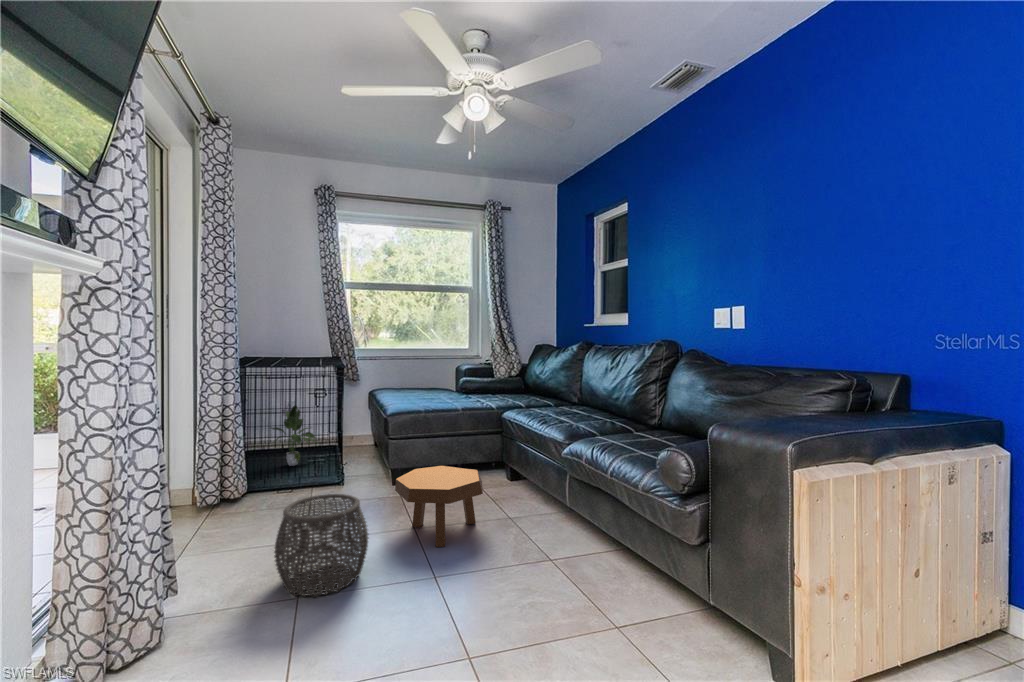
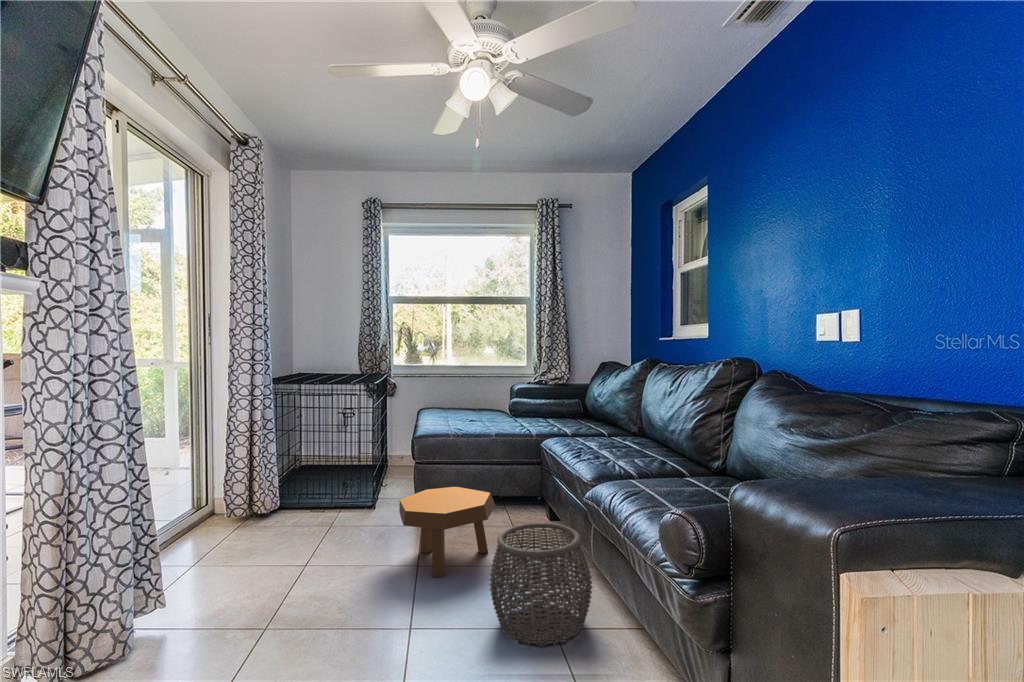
potted plant: present [271,406,315,466] -> none [314,421,363,482]
woven basket: present [274,494,368,597] -> present [489,523,592,646]

